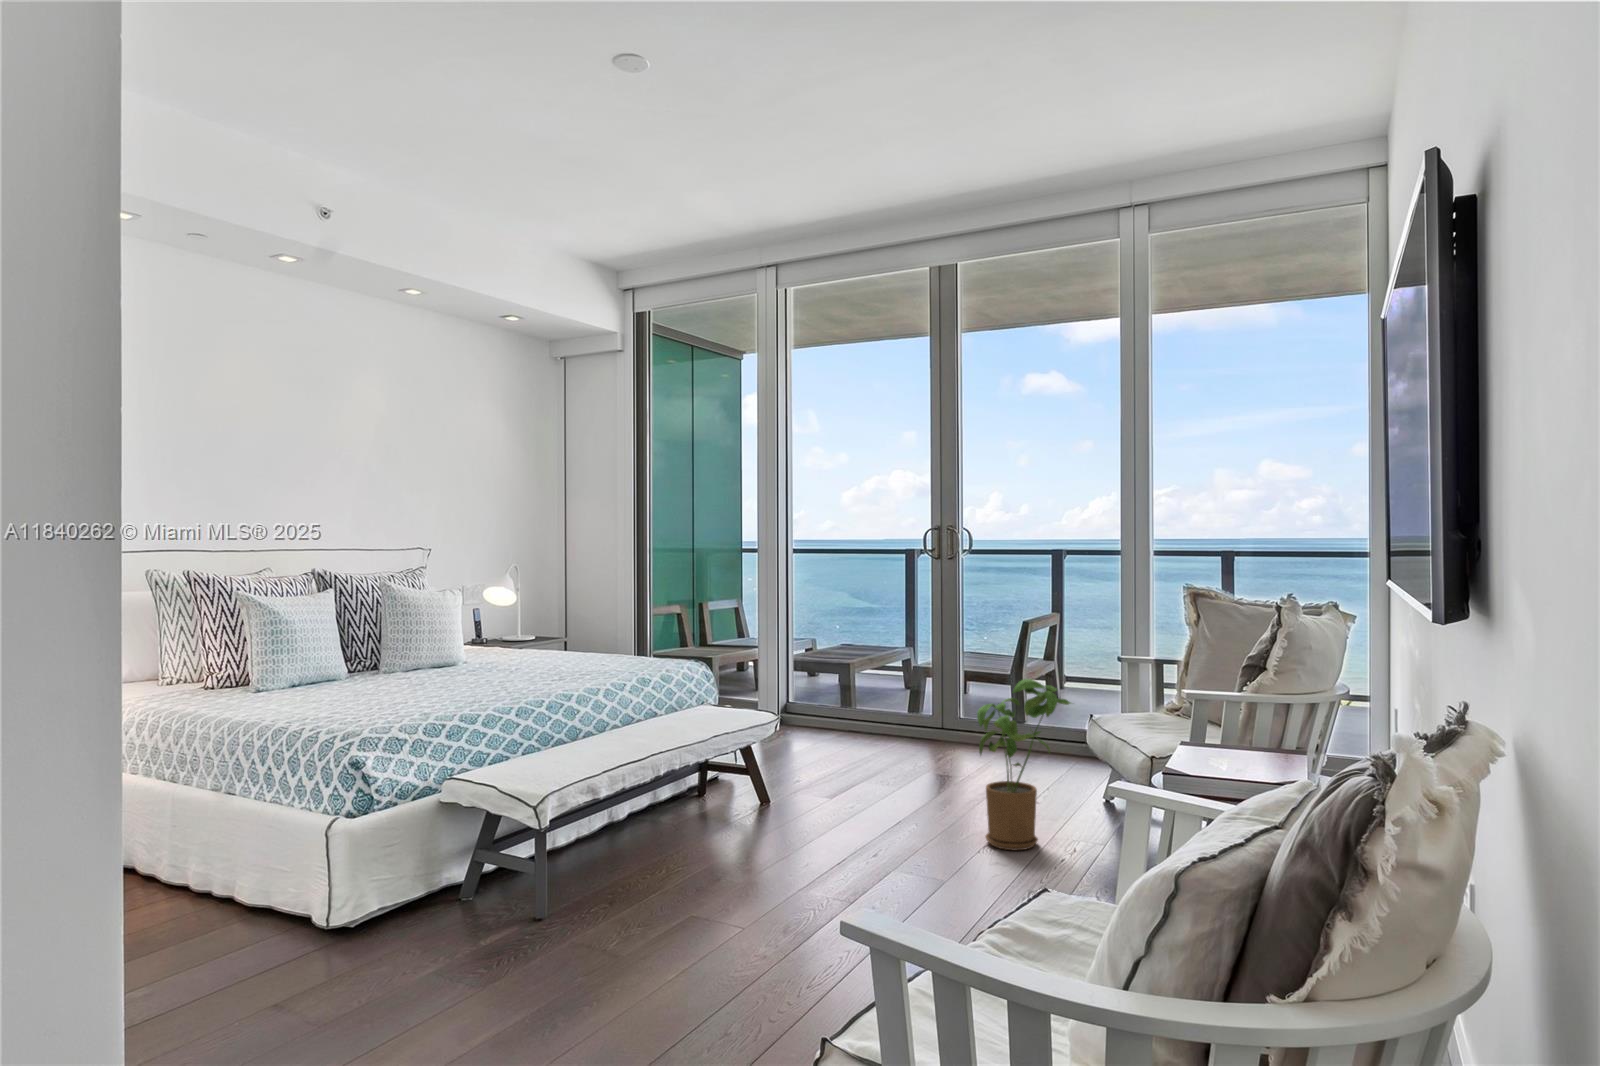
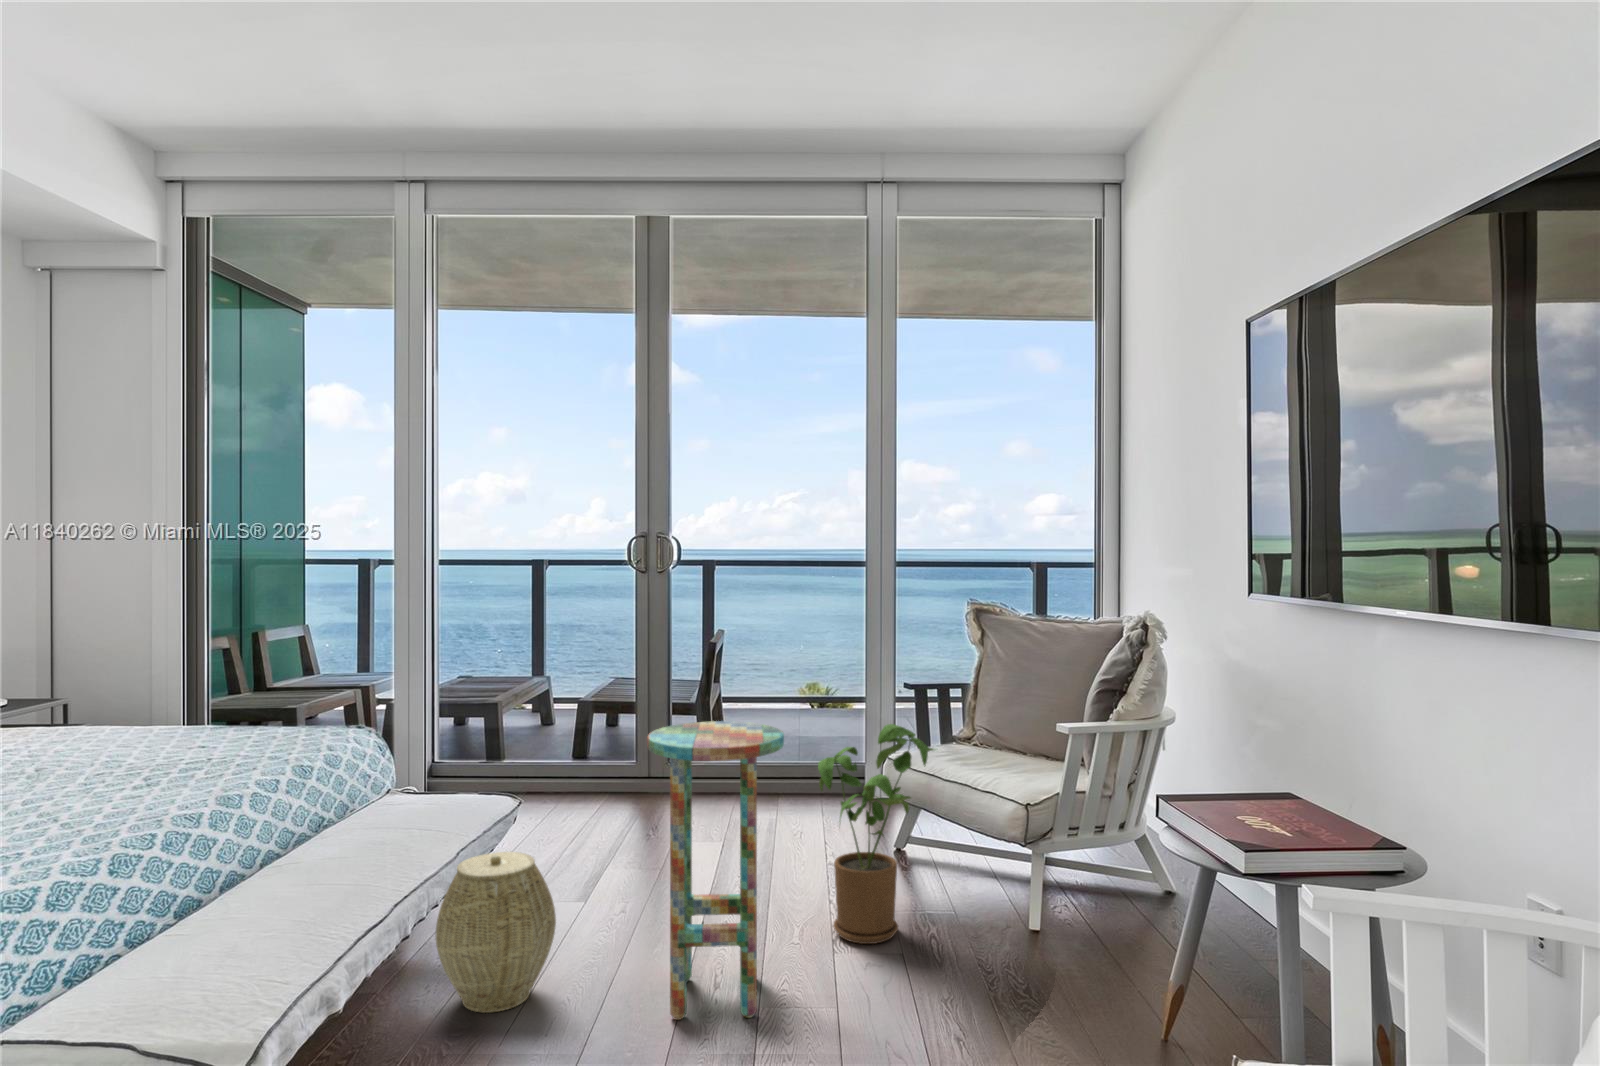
side table: none [817,665,914,871] -> present [647,721,784,1020]
woven basket: none [697,742,772,842] -> present [435,852,556,1013]

